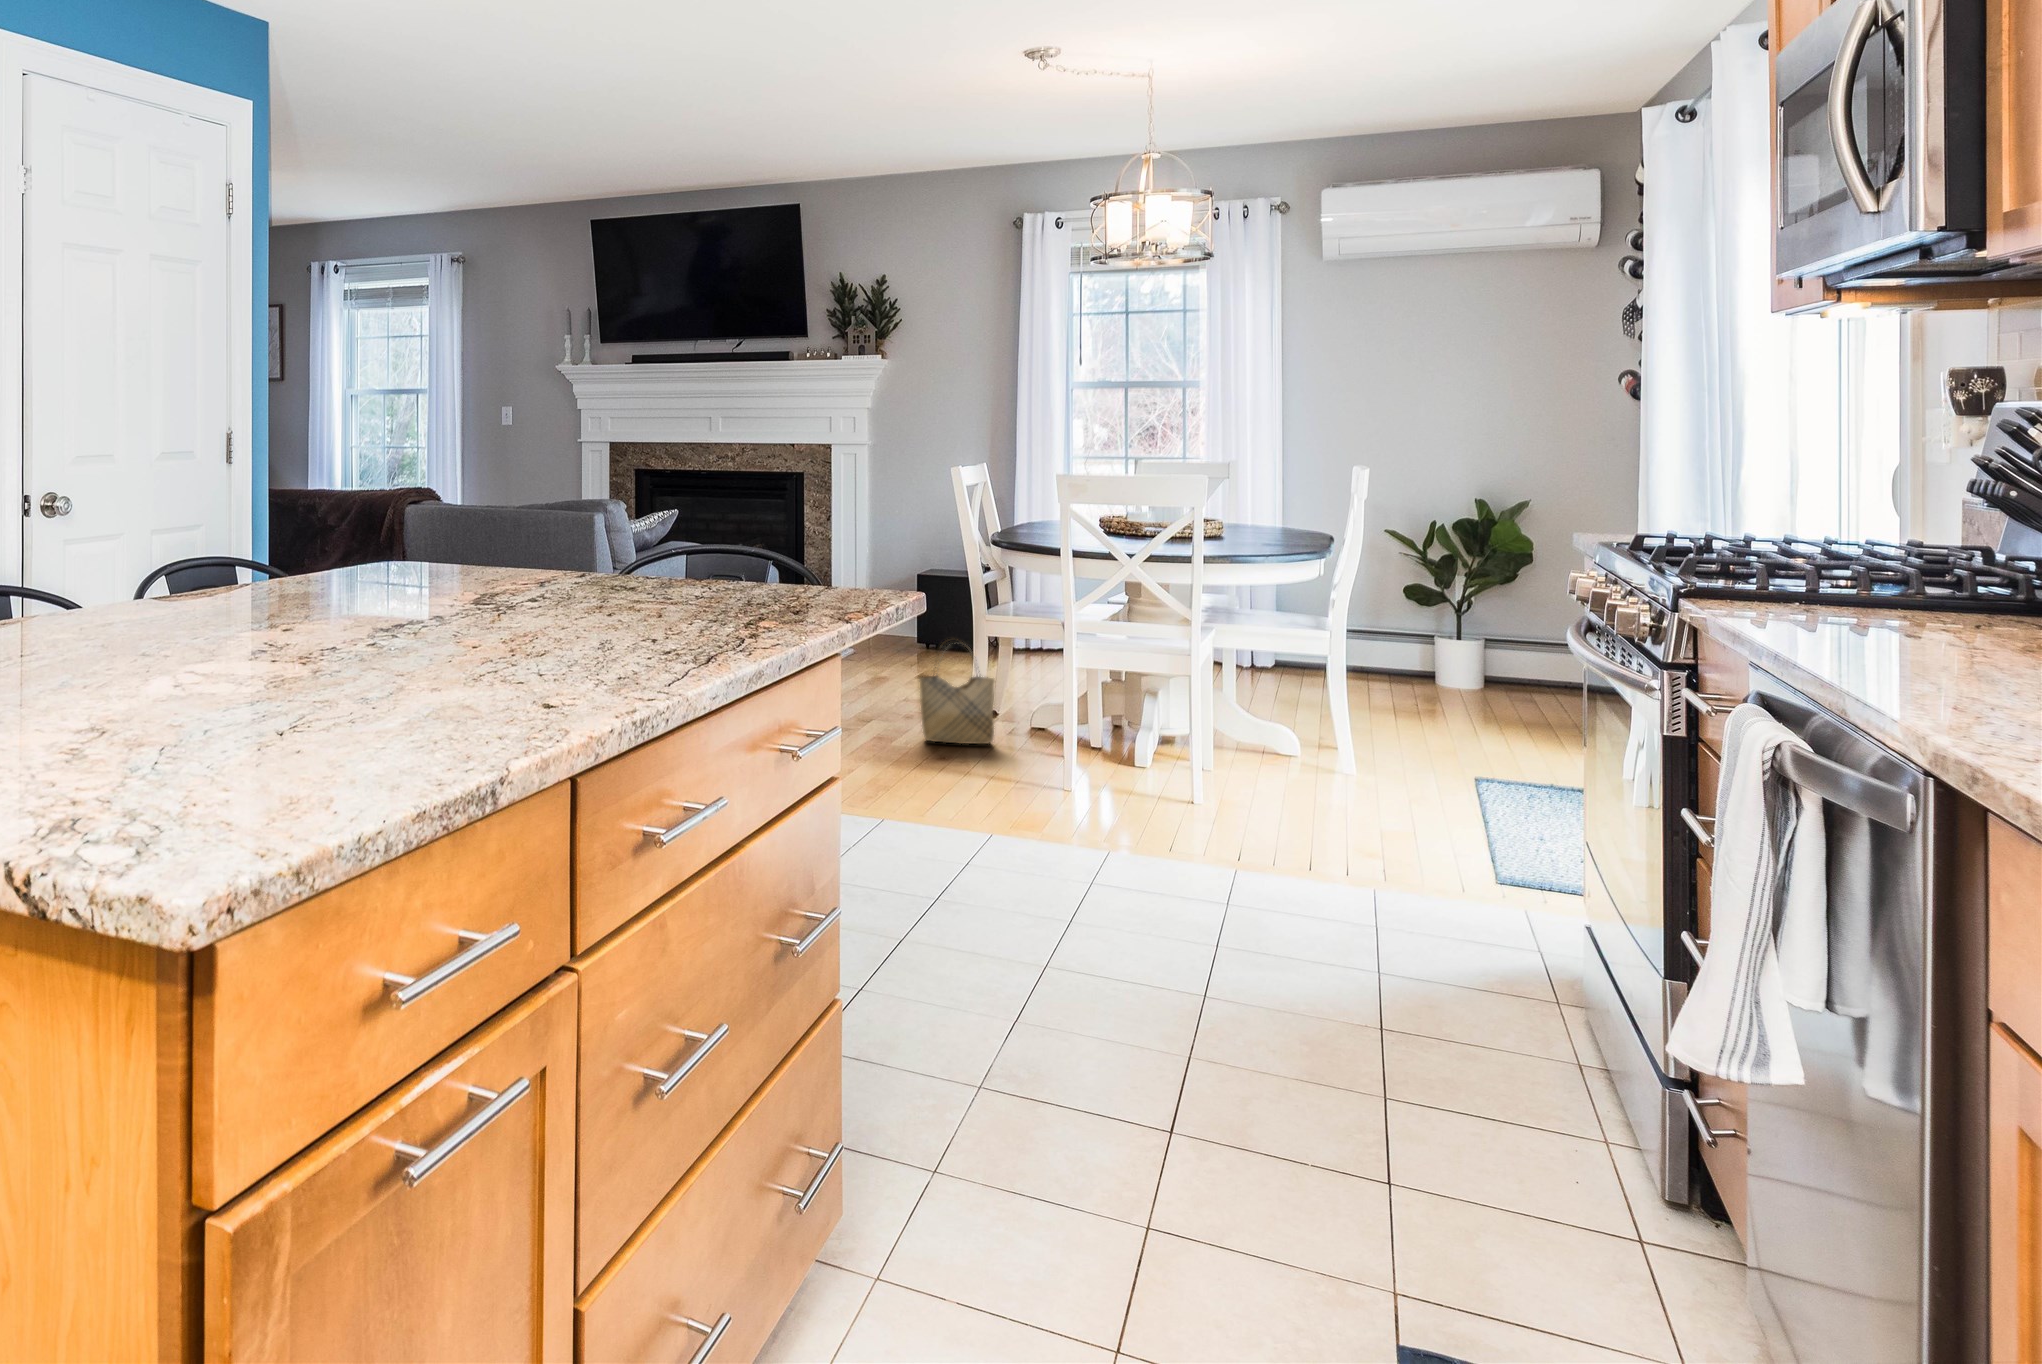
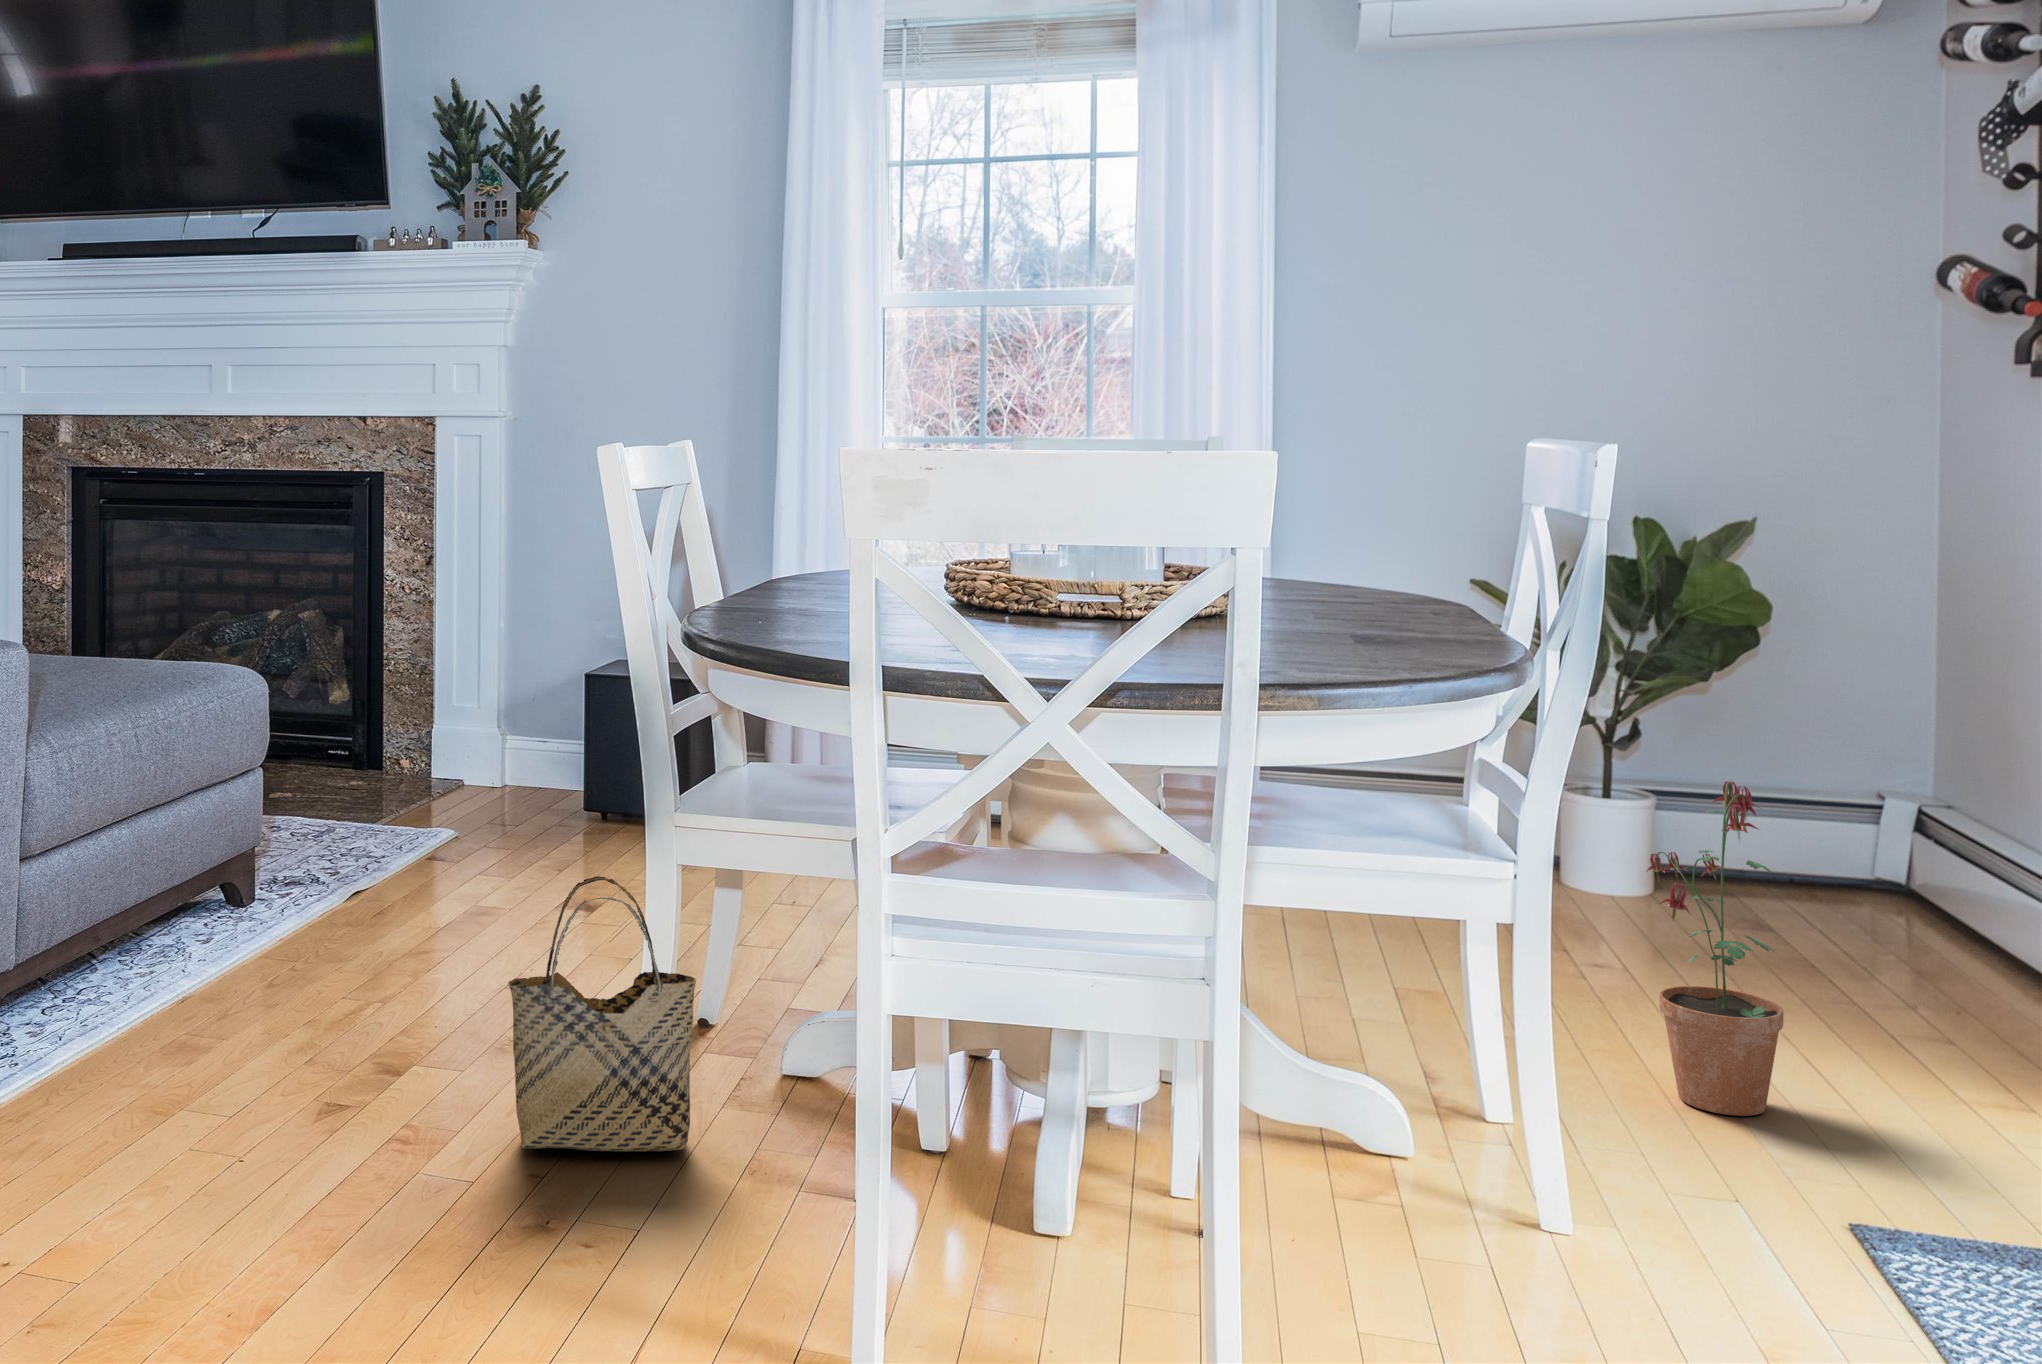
potted plant: none [1421,614,1480,755] -> present [1647,781,1783,1116]

